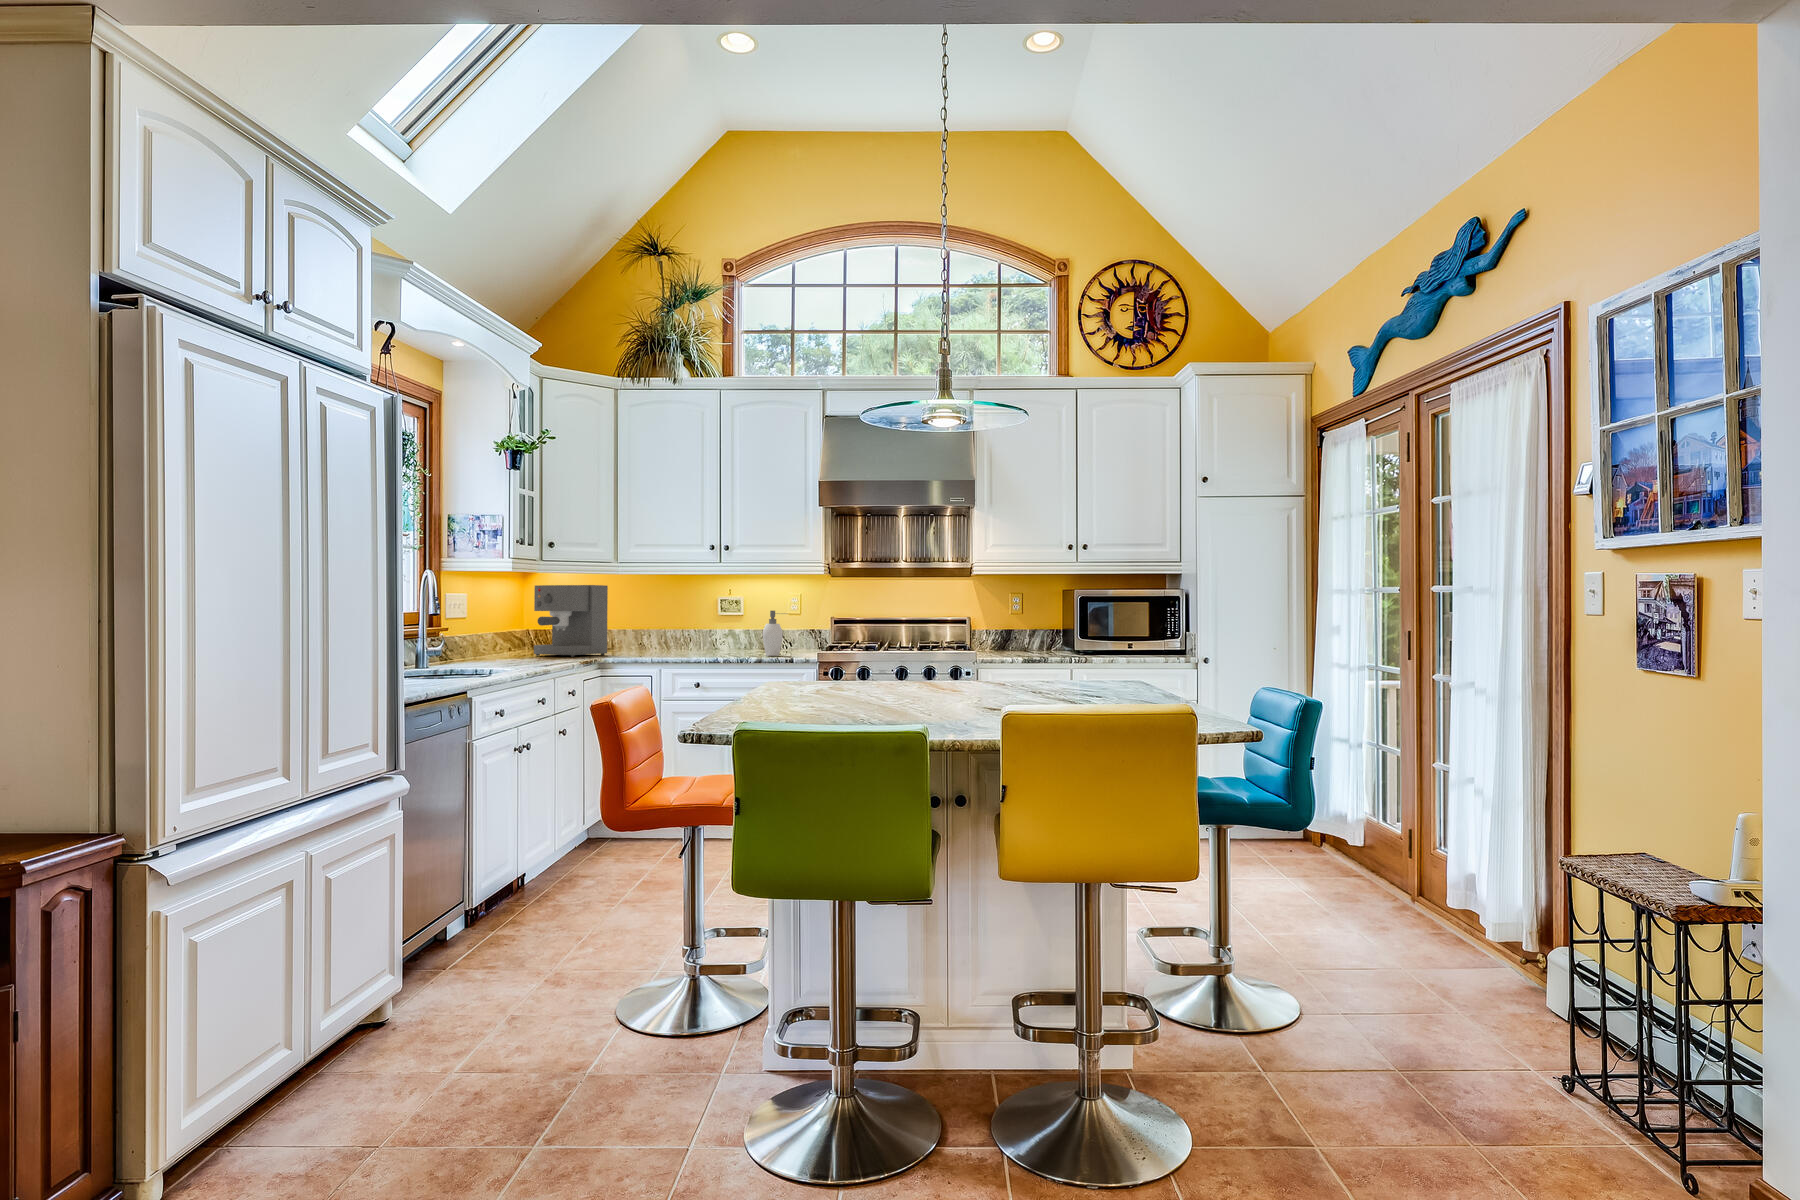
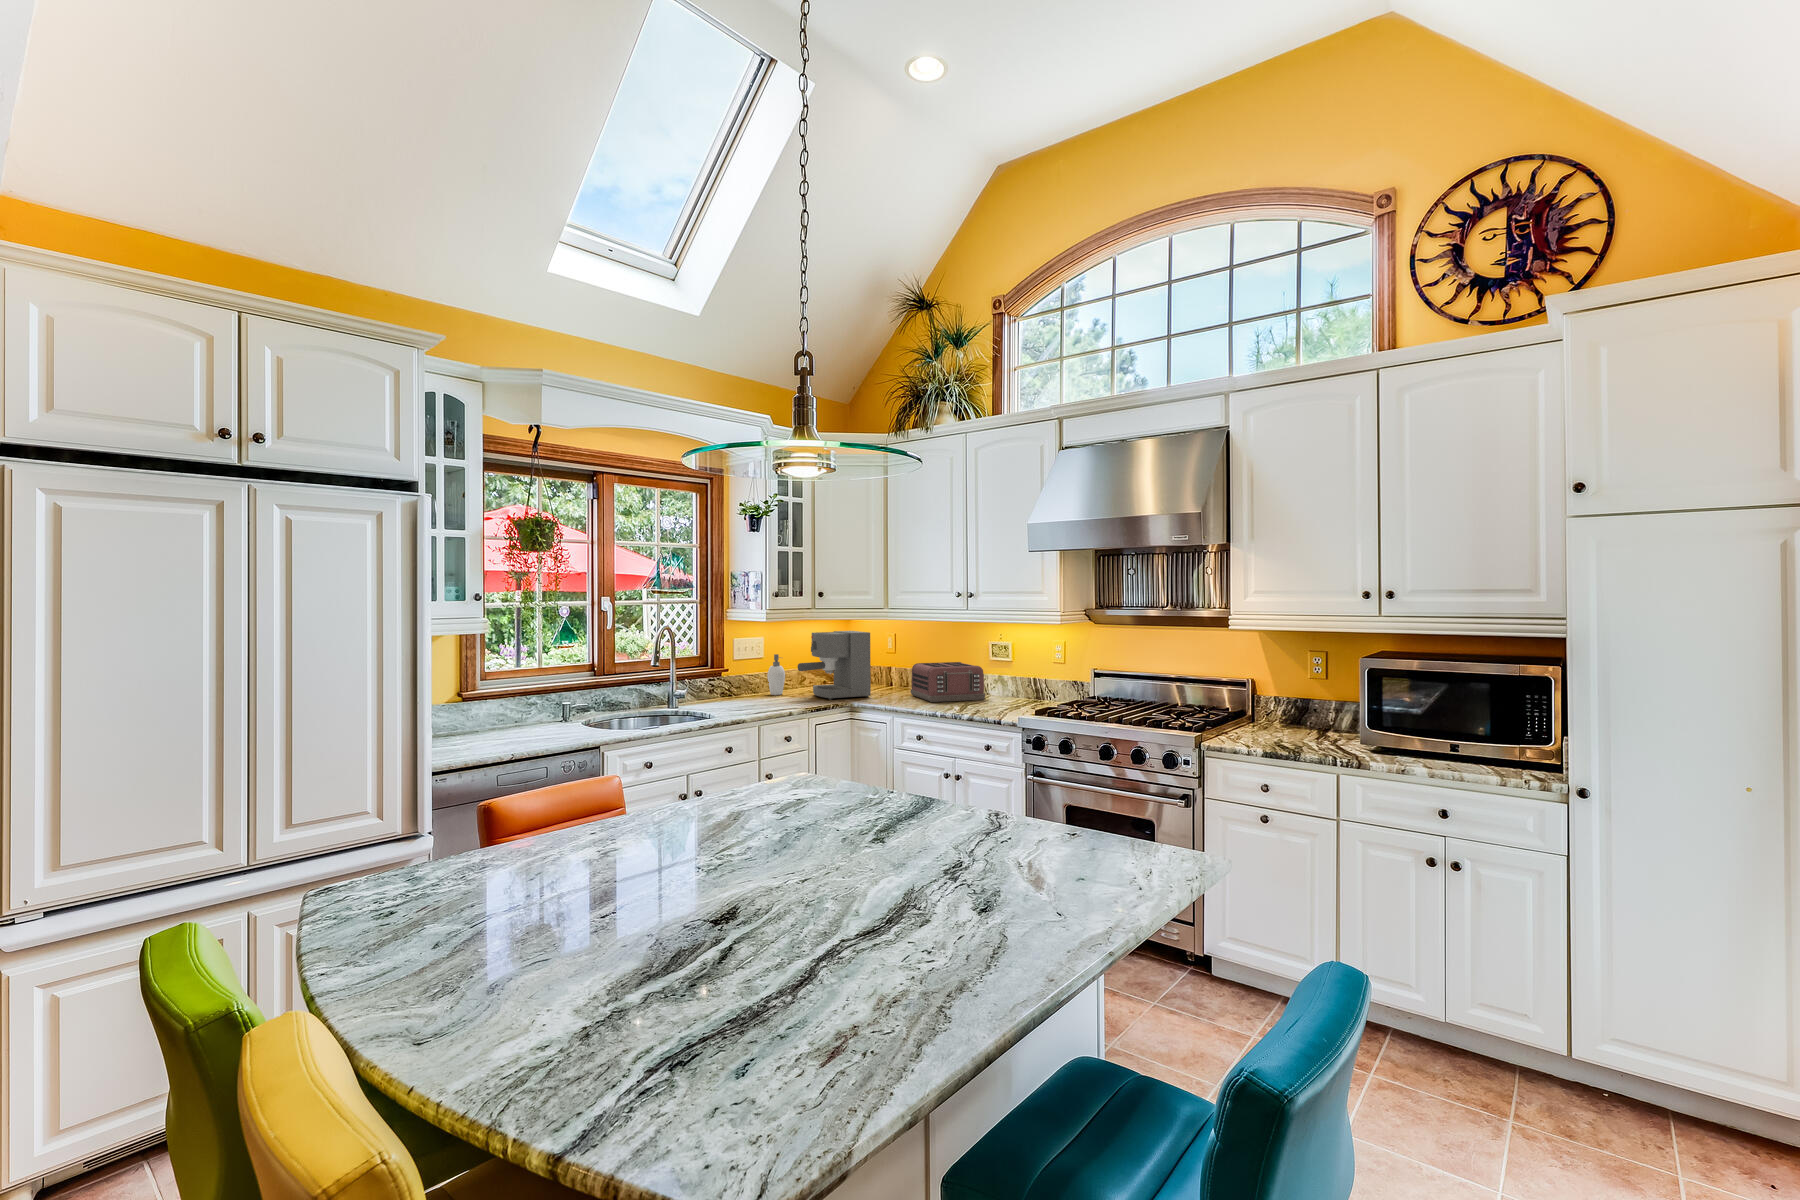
soap dispenser: present [762,611,783,656] -> present [767,654,785,695]
toaster: none [643,619,728,654] -> present [911,662,985,702]

